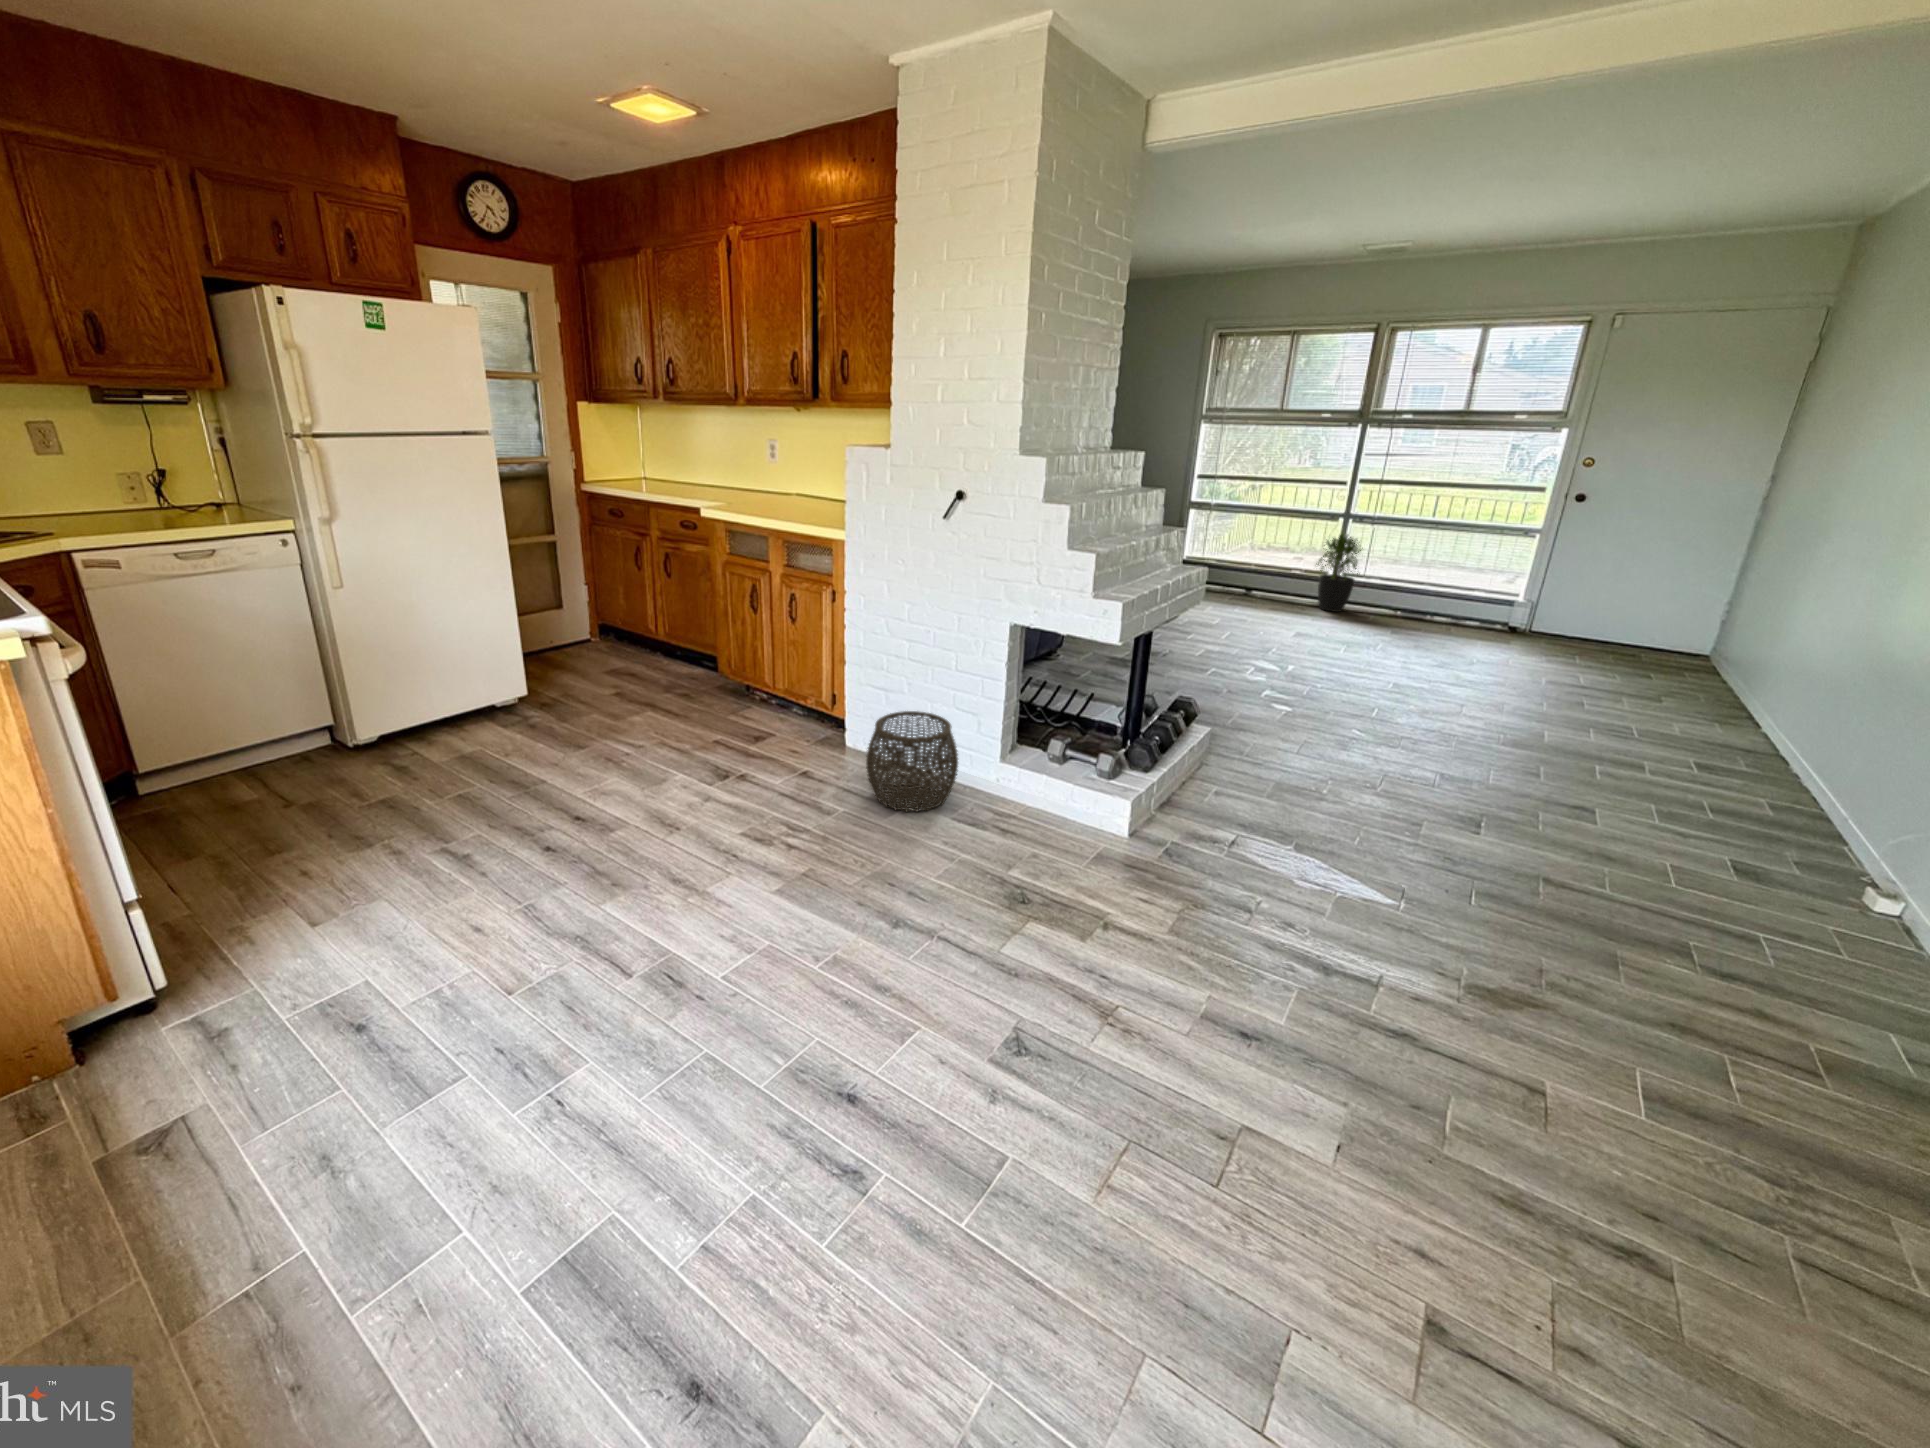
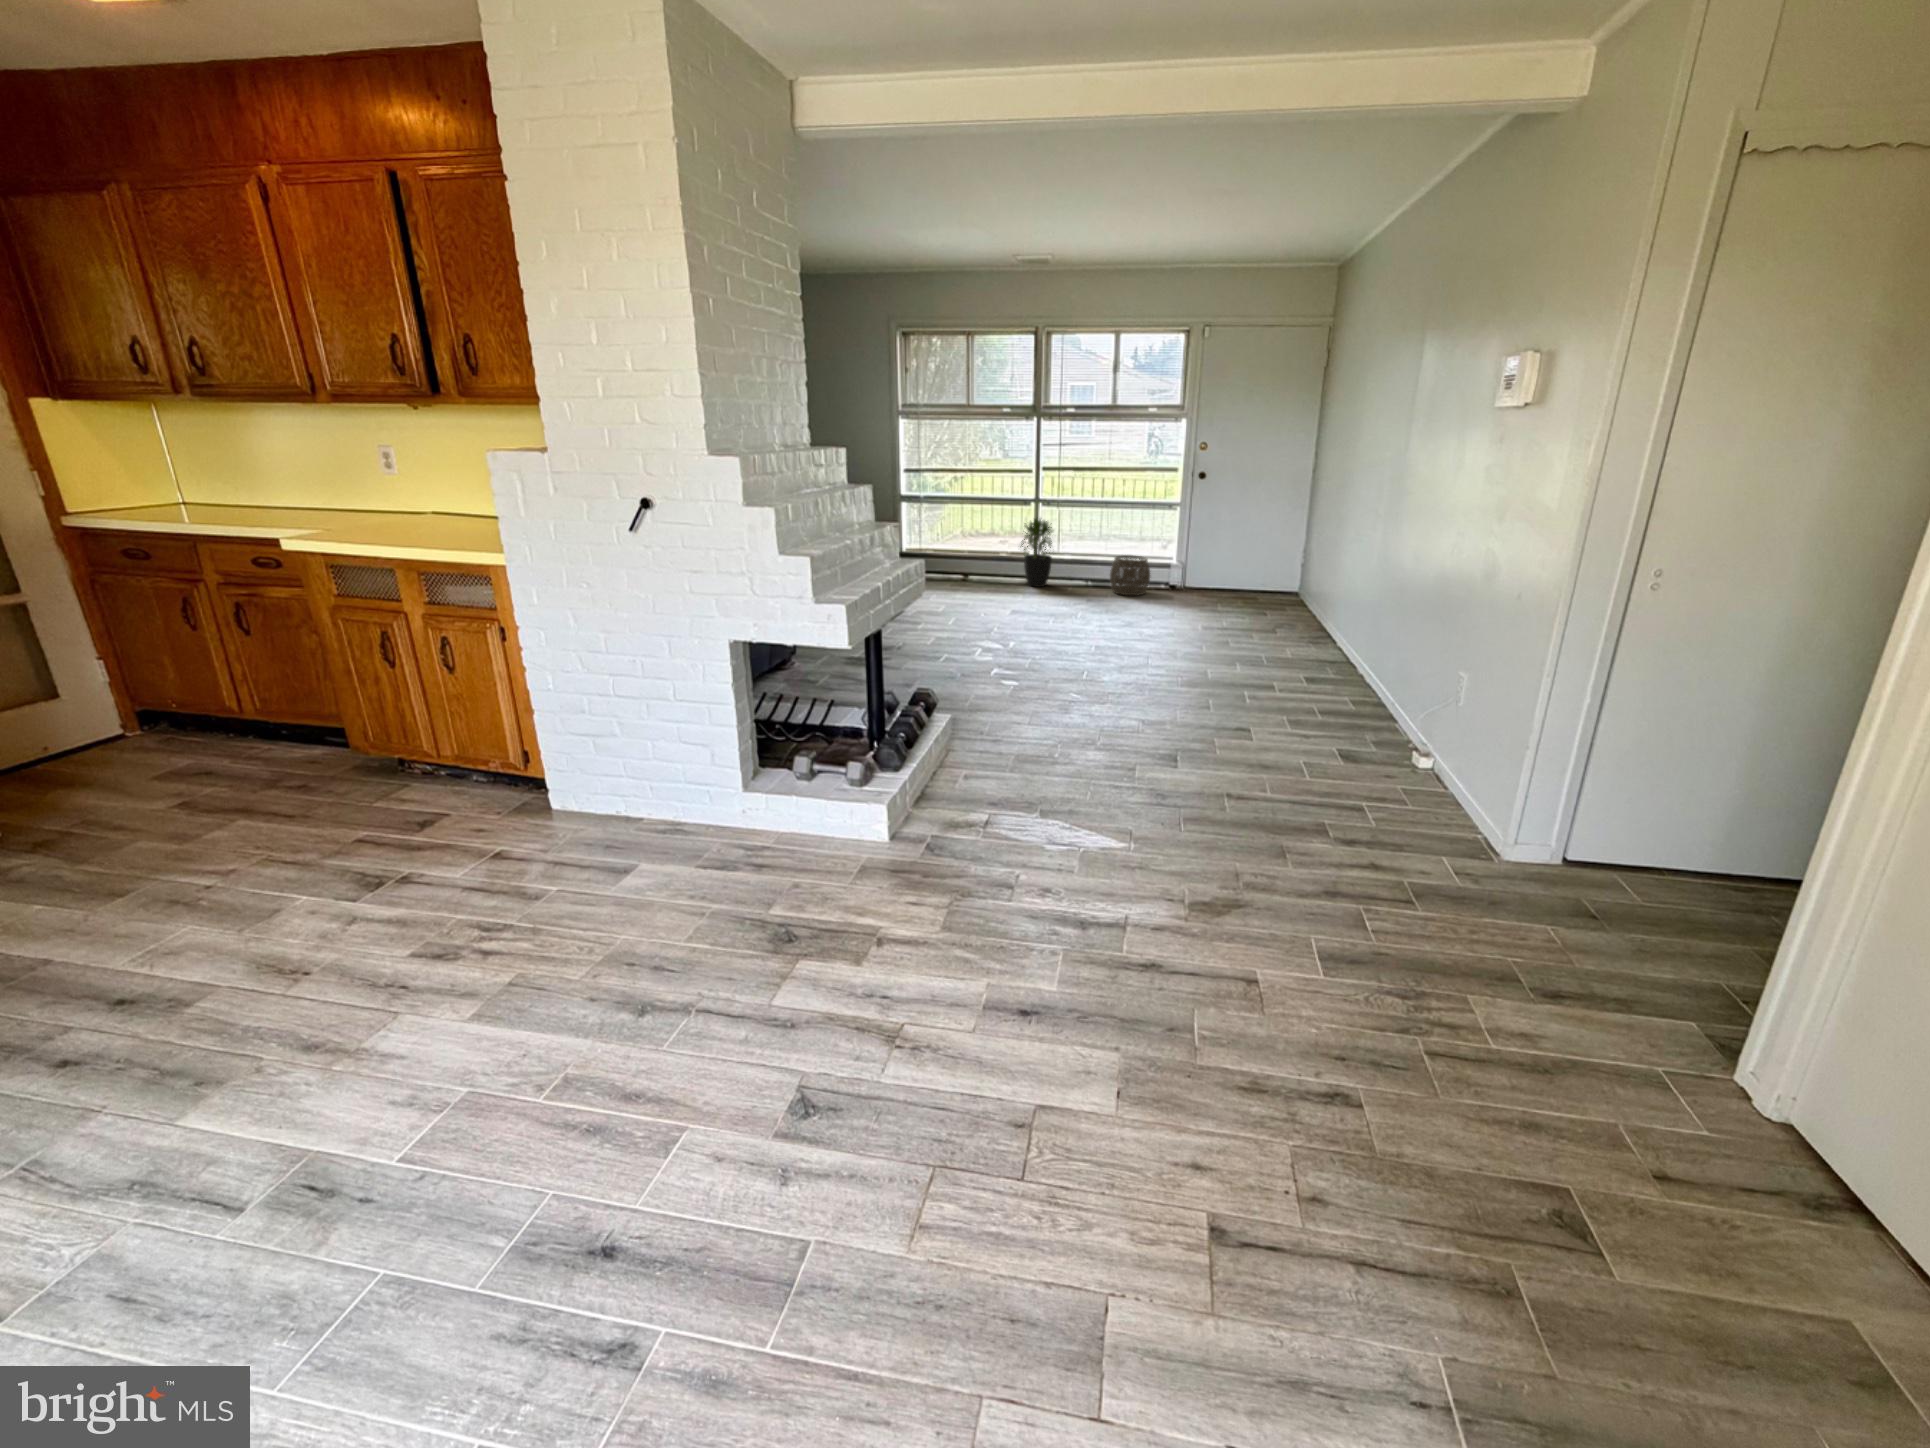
woven basket: present [866,711,958,811] -> present [1110,555,1150,596]

